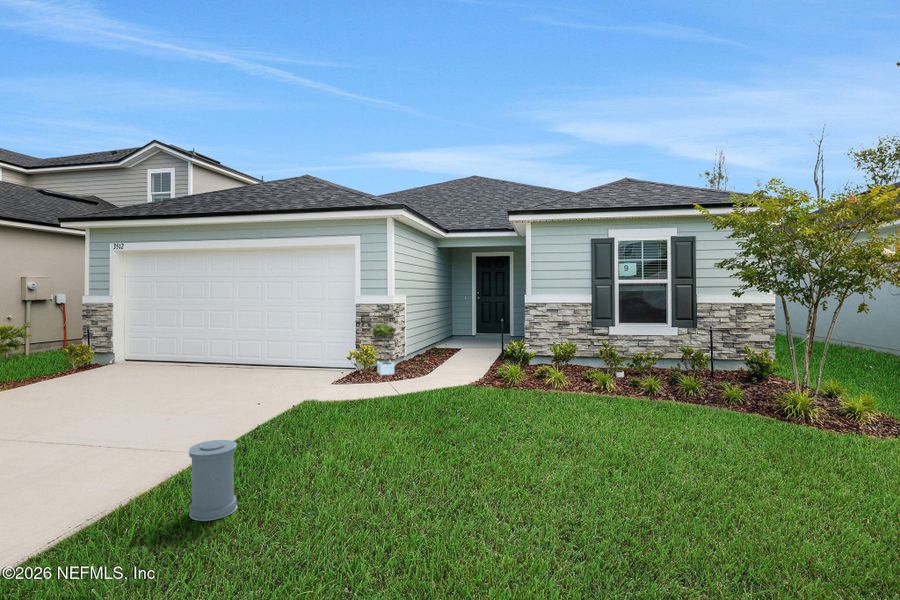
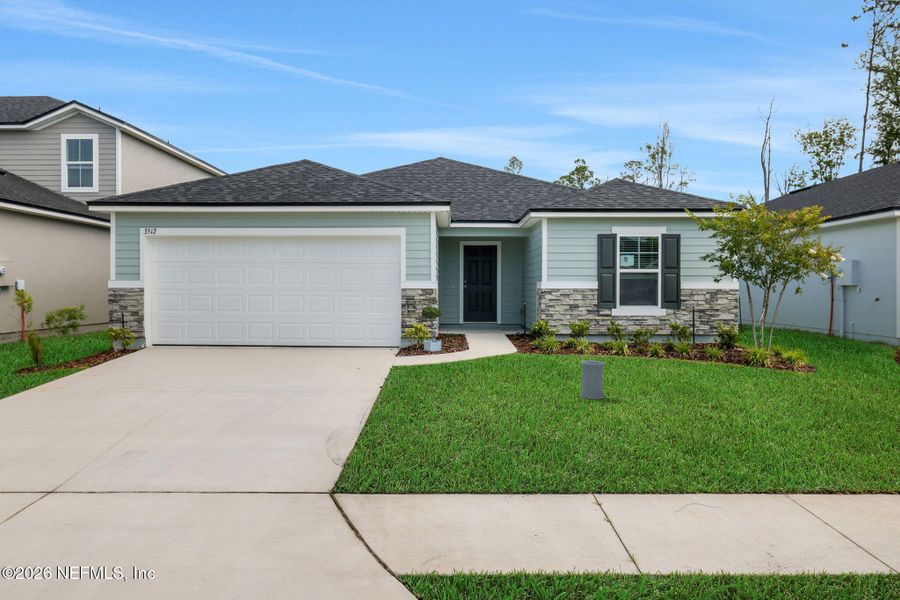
trash can: present [188,440,237,521] -> present [580,360,605,399]

